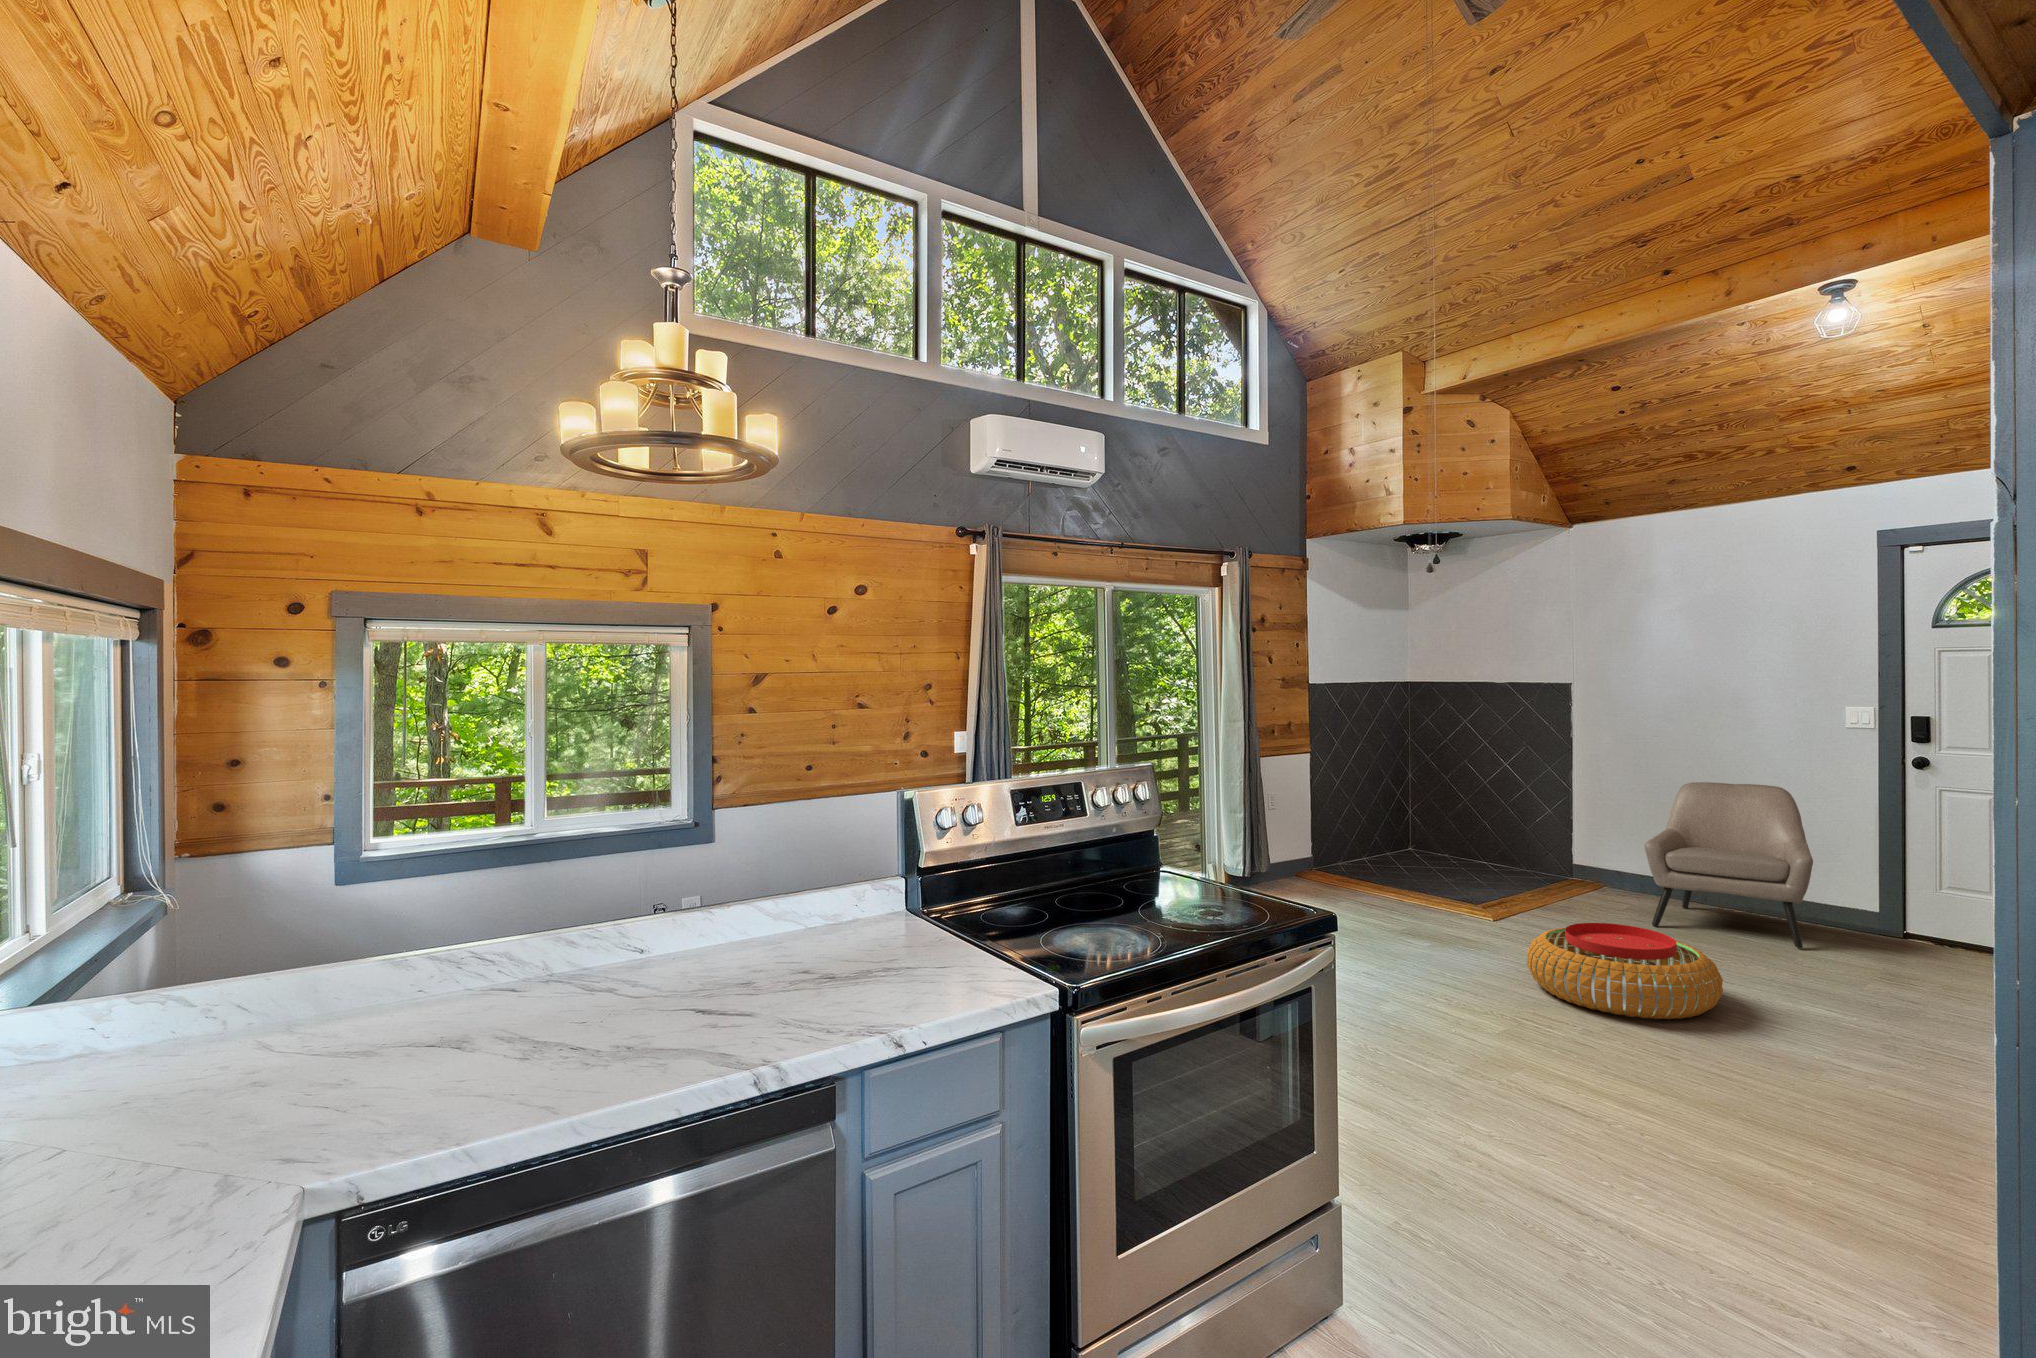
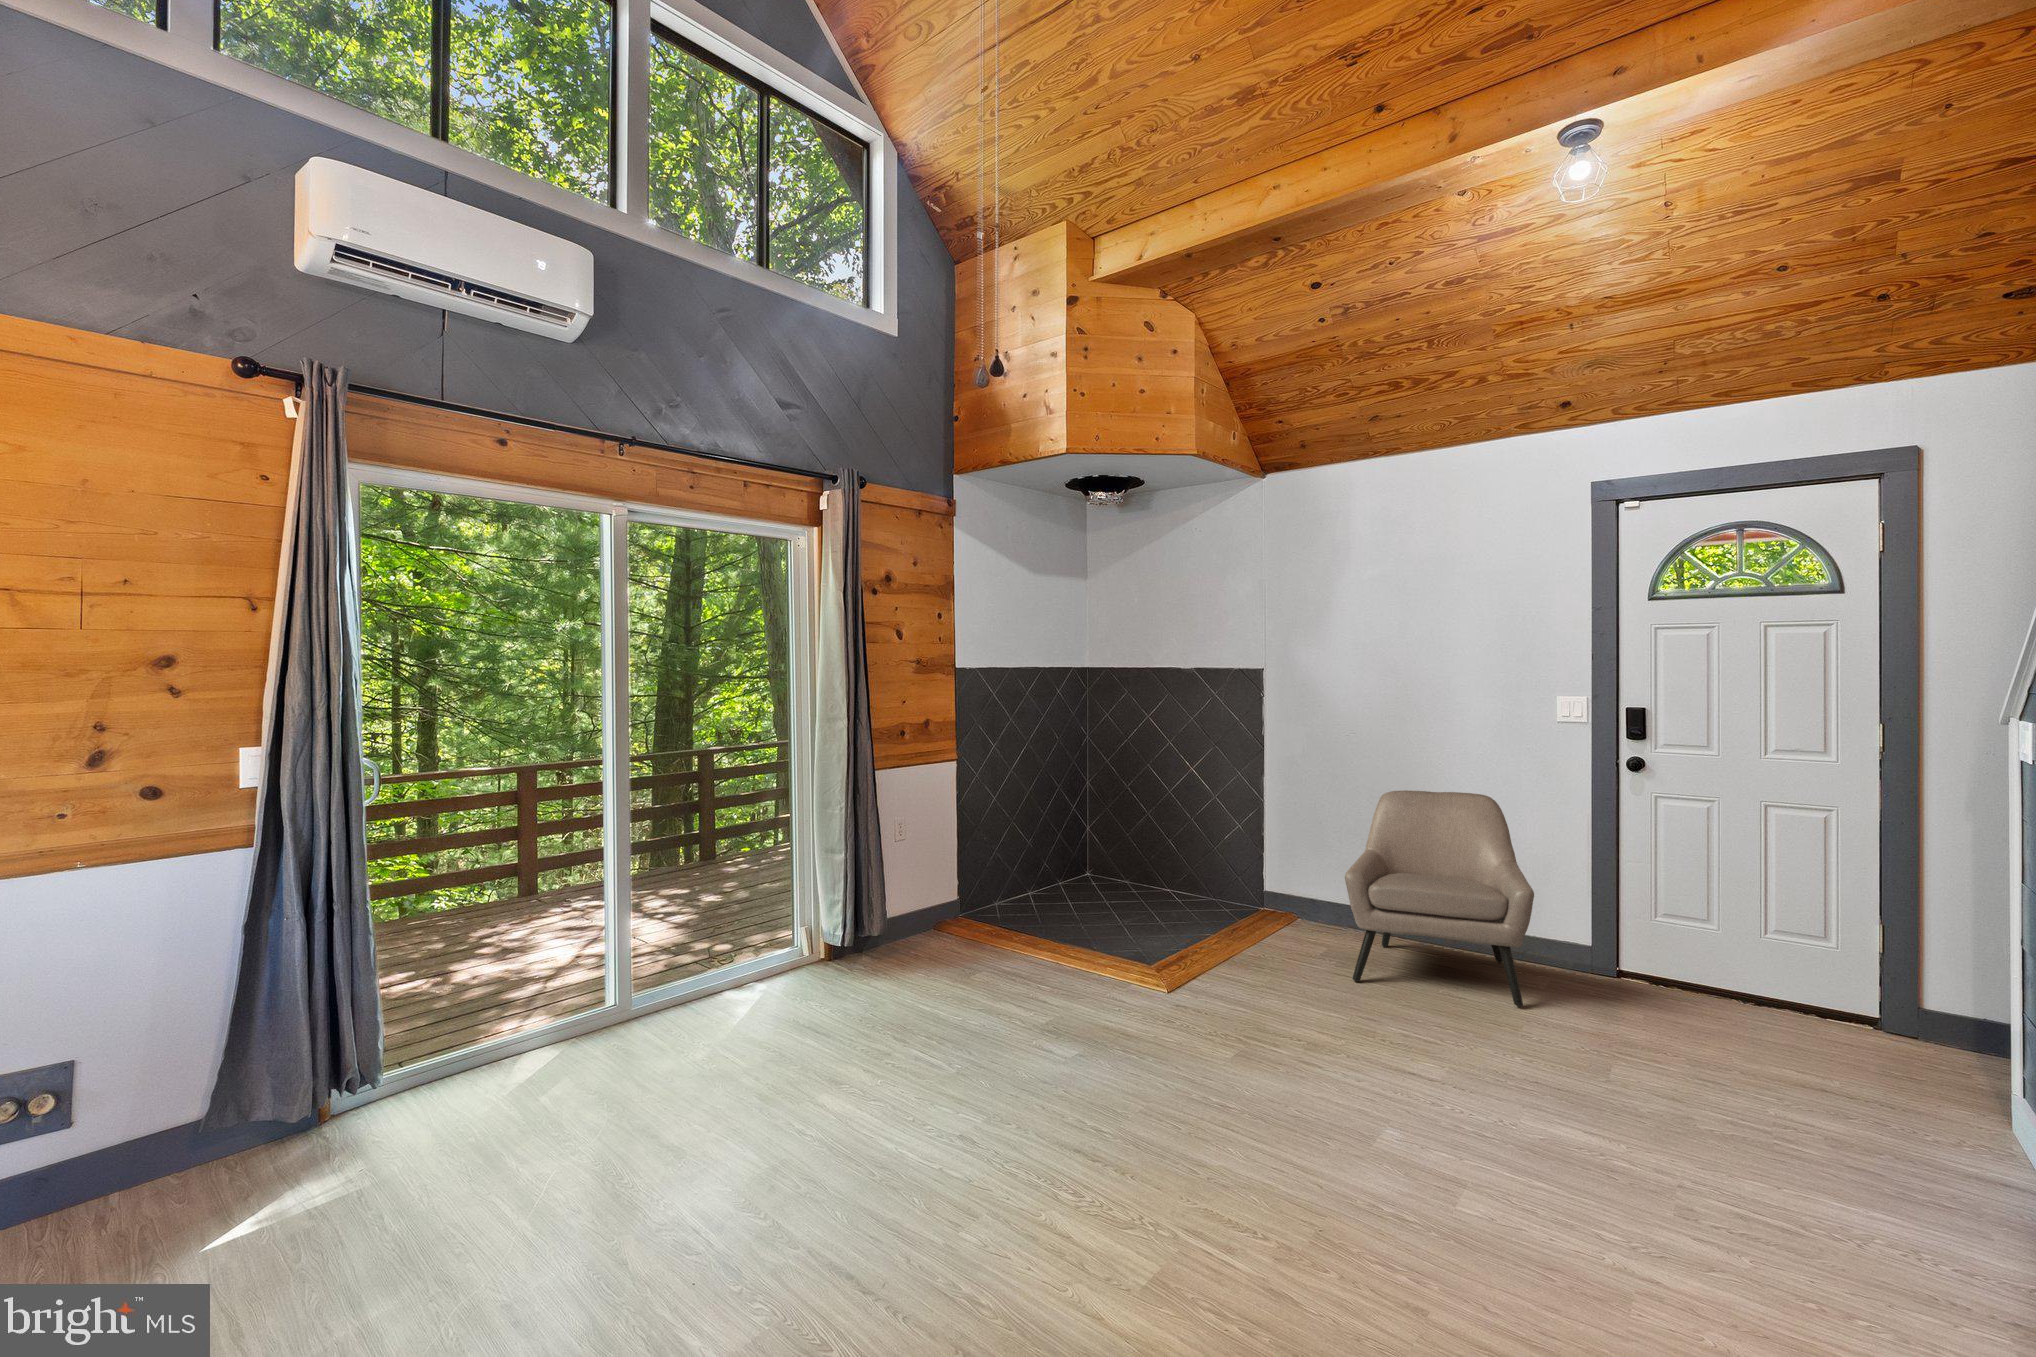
pouf: present [1527,923,1723,1019] -> none [1199,1016,1463,1191]

